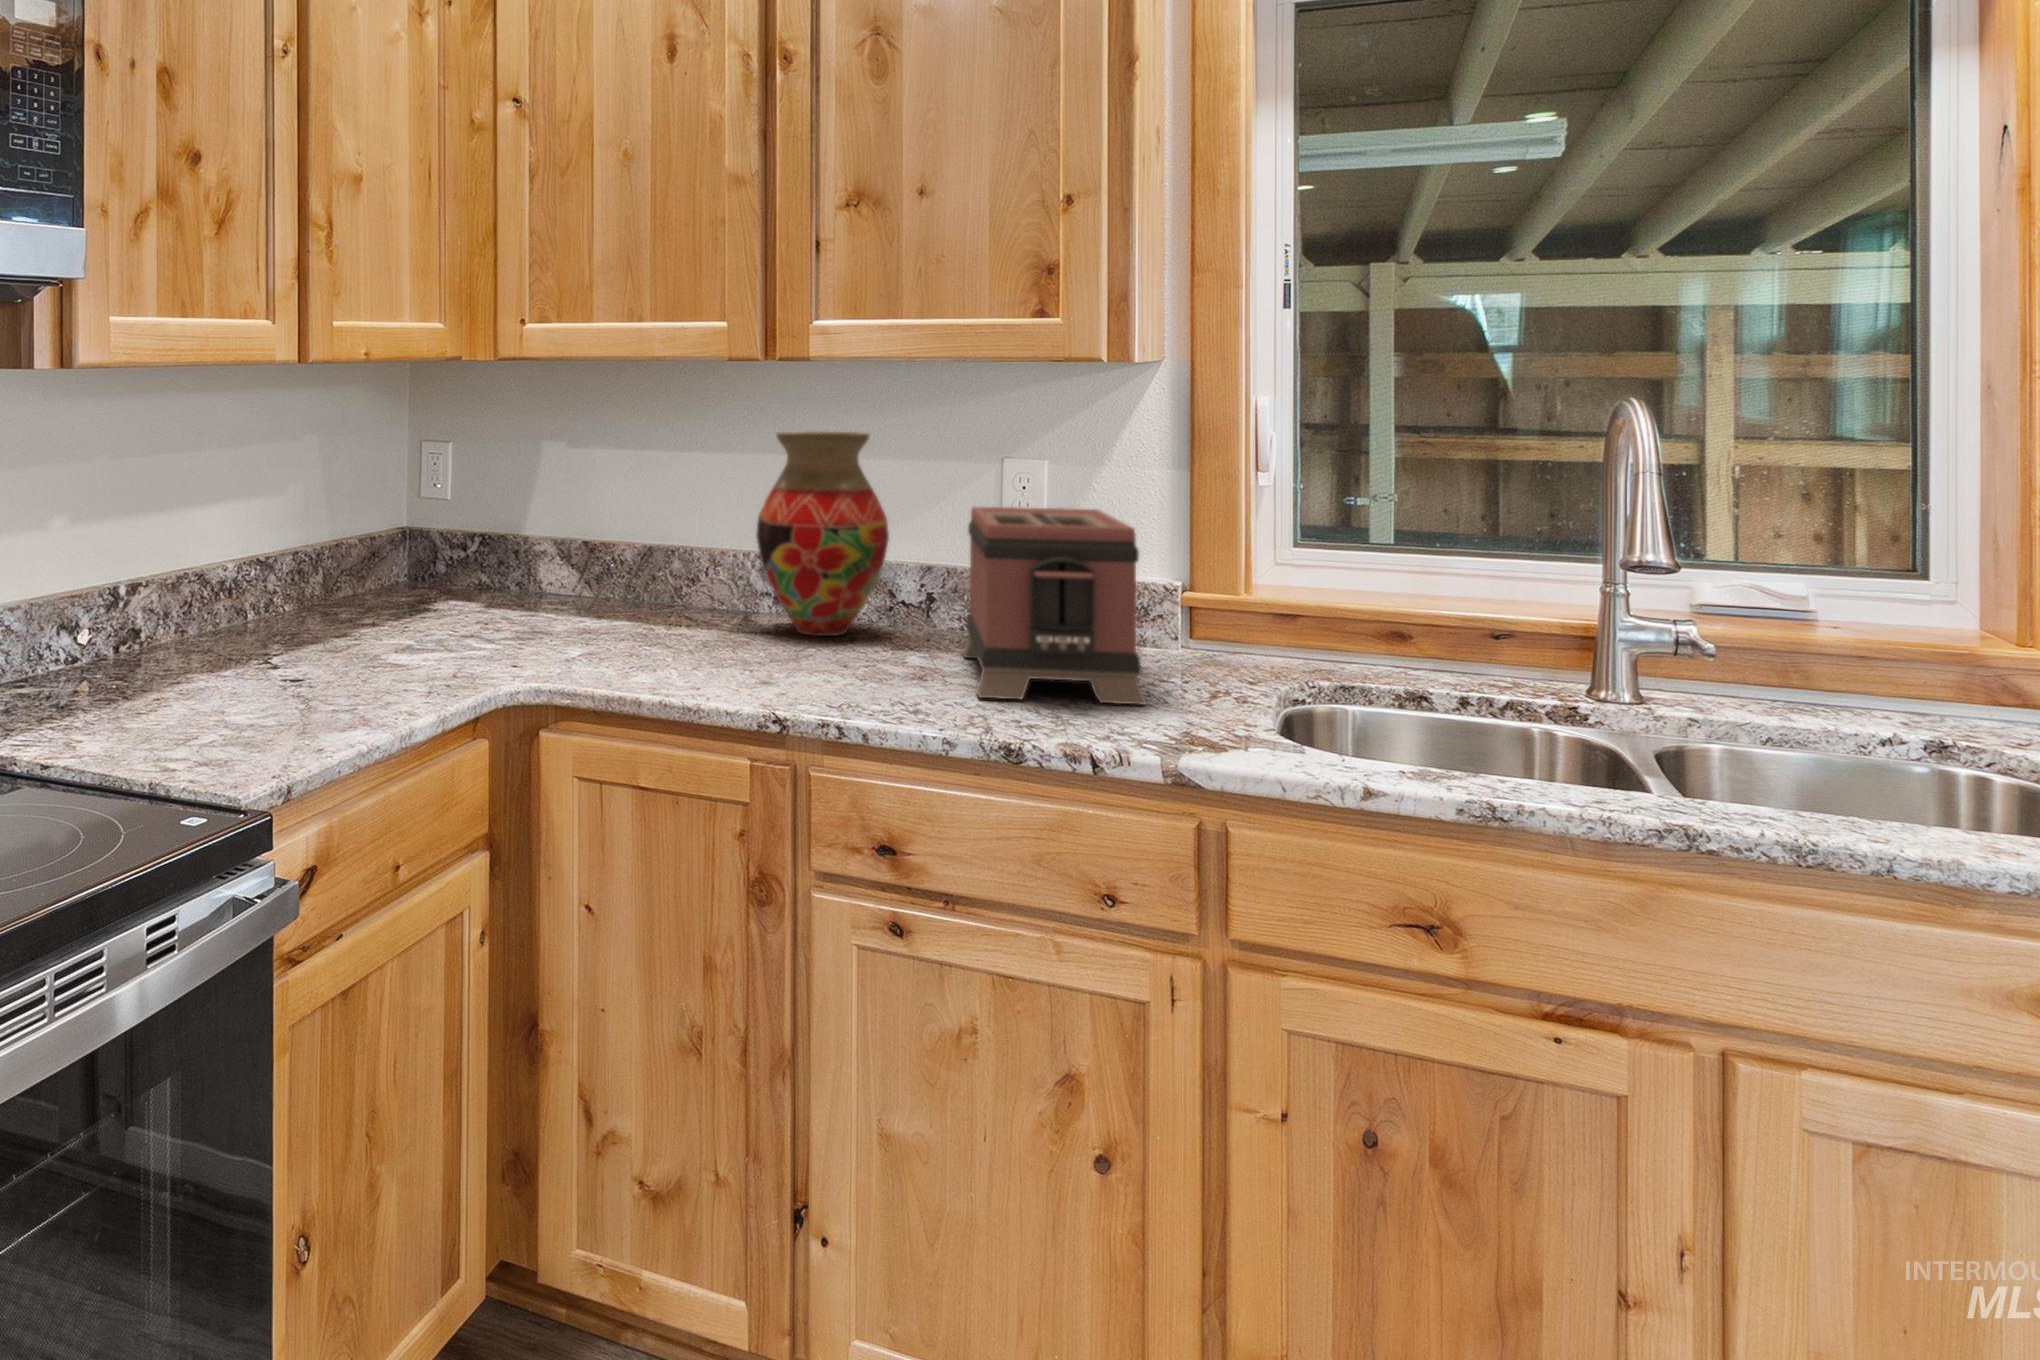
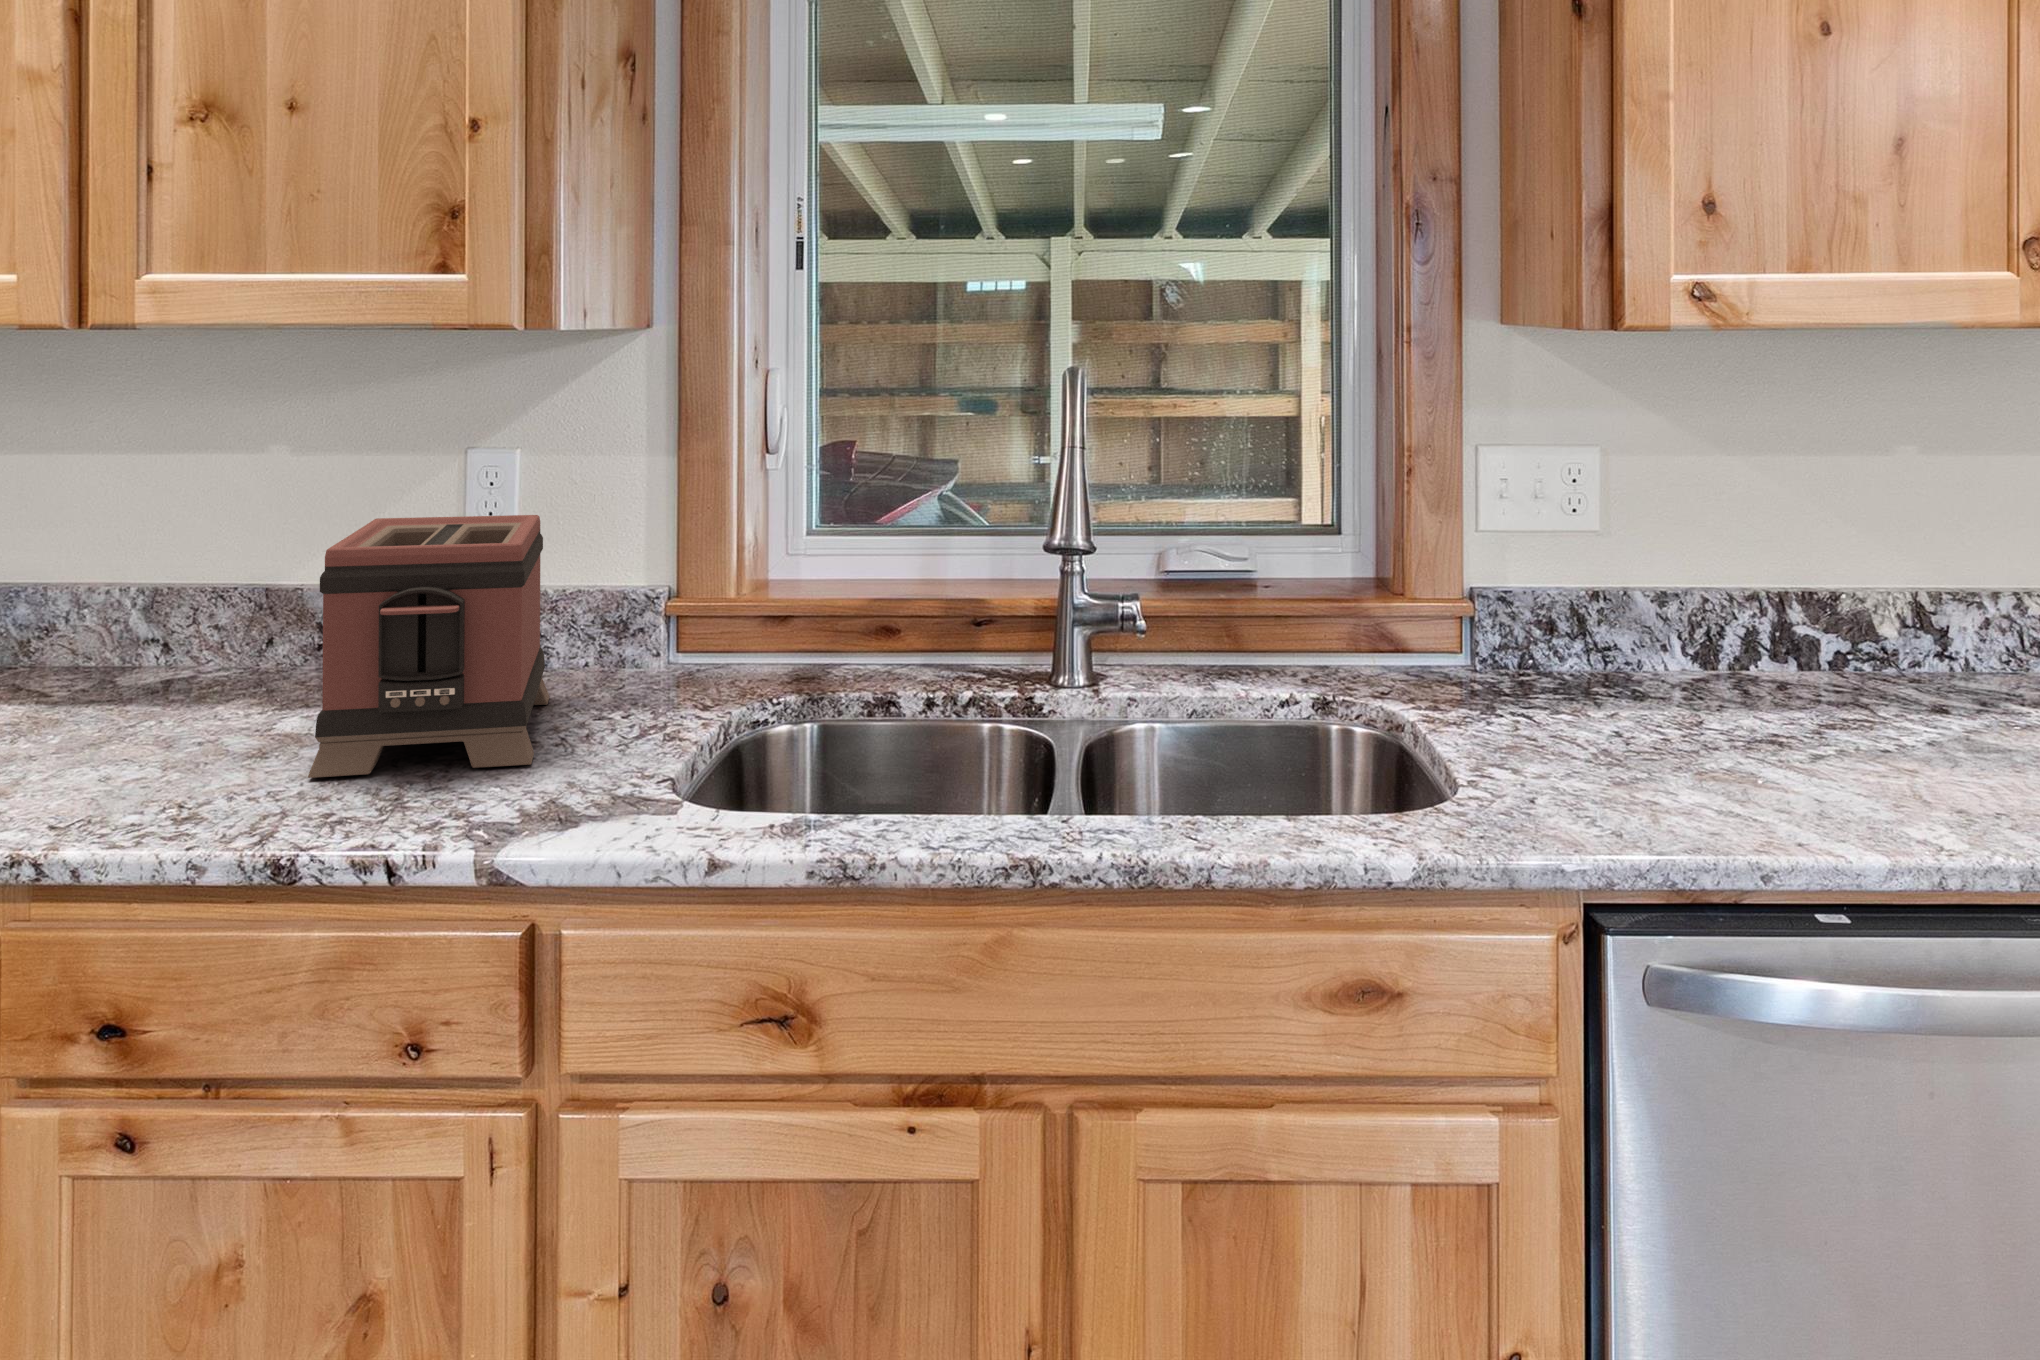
vase: present [756,431,889,636] -> none [92,424,291,698]

